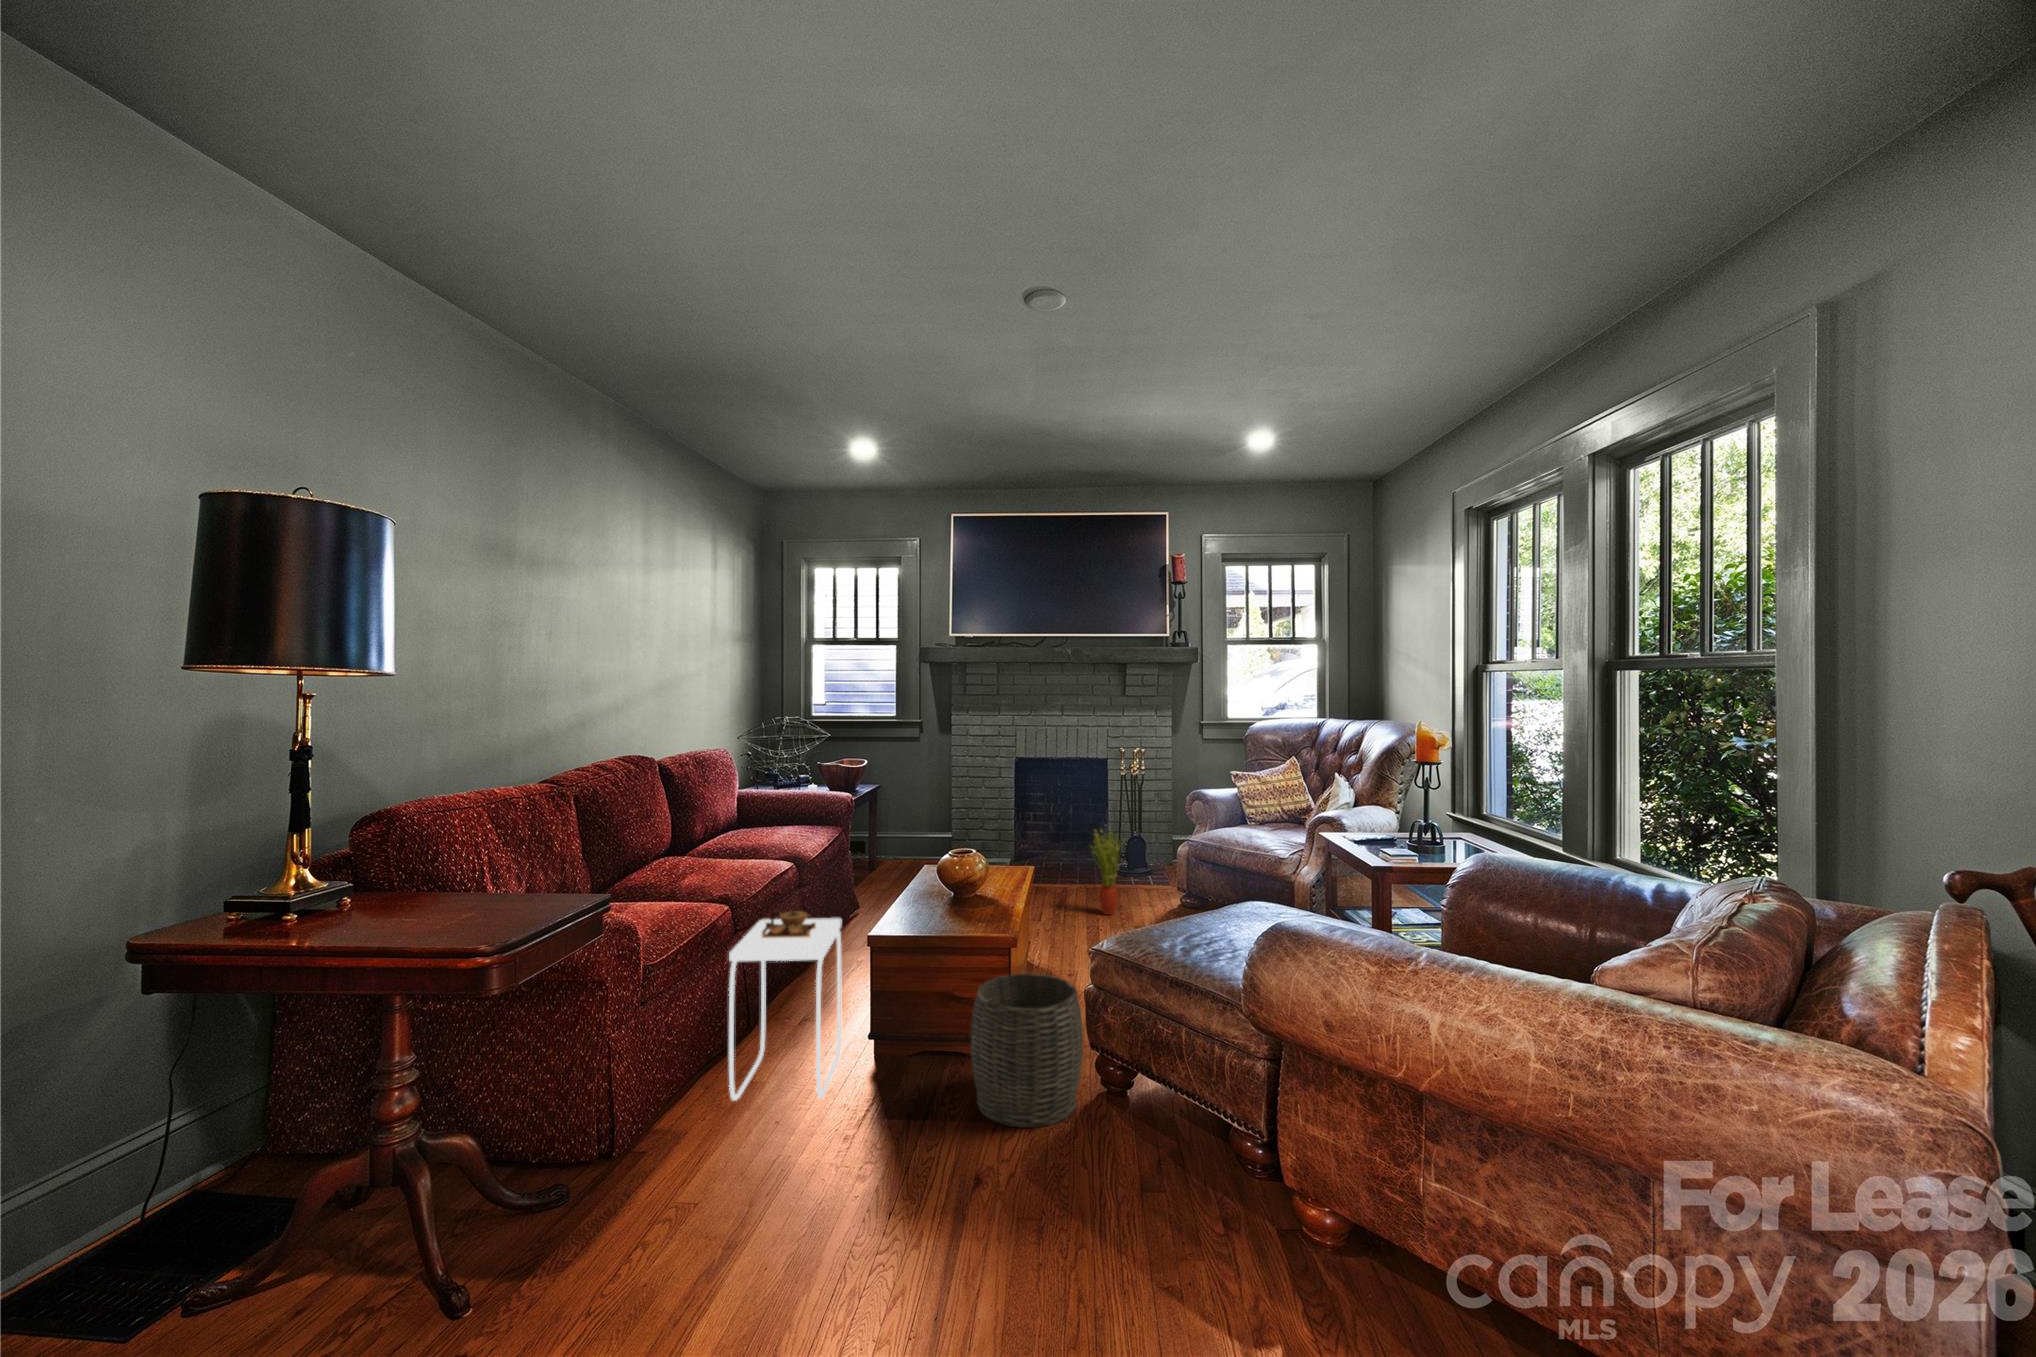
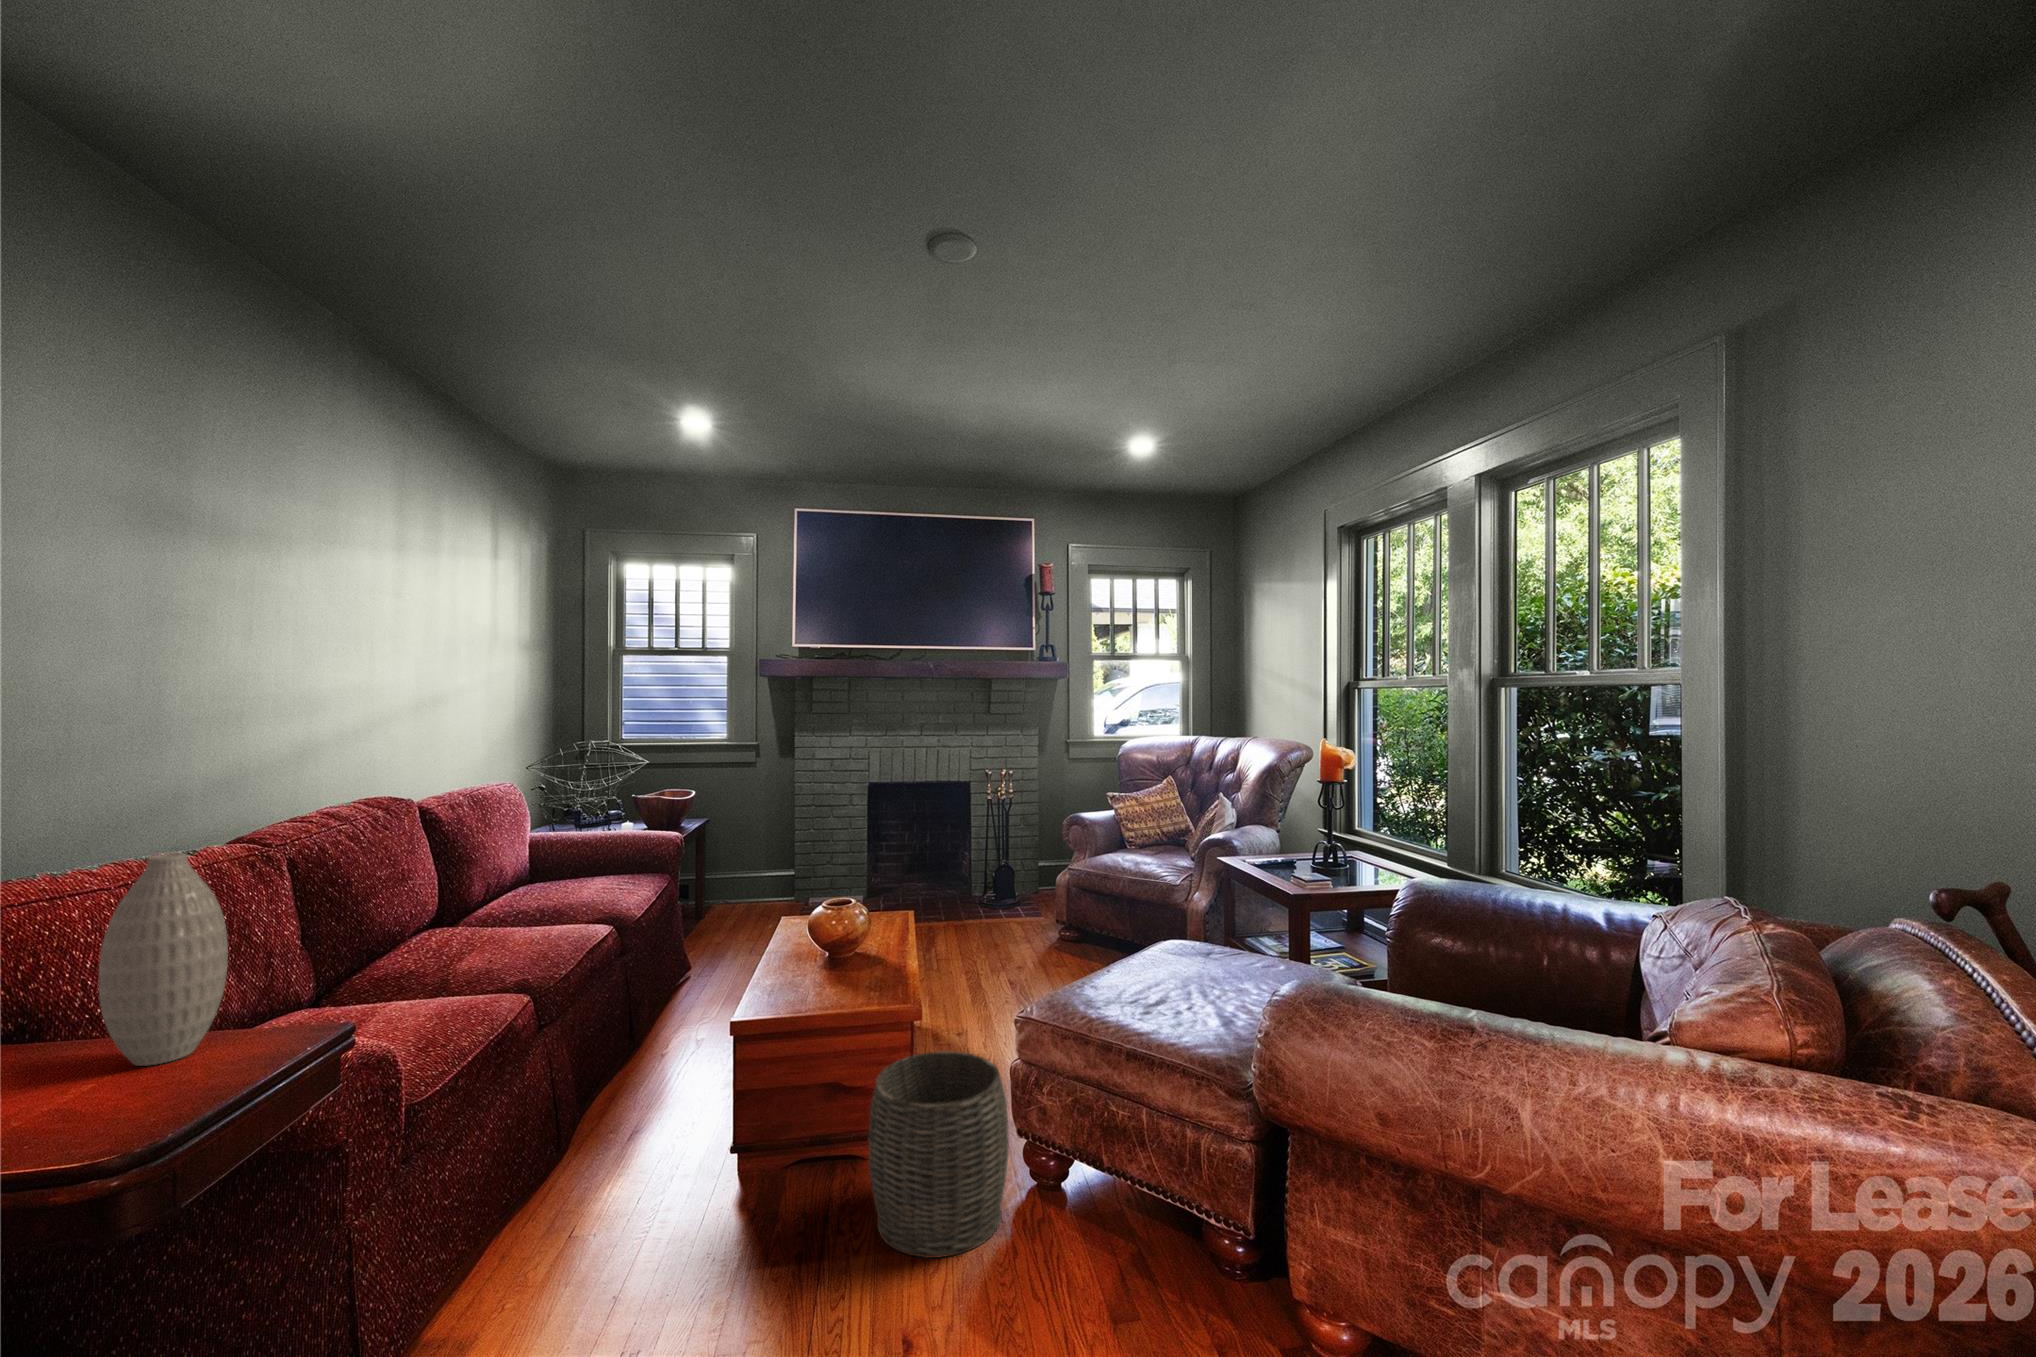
vase: none [479,783,546,913] -> present [99,853,228,1066]
potted plant: present [1091,829,1124,915] -> none [963,859,1002,956]
side table: present [729,911,842,1101] -> none [531,997,687,1273]

